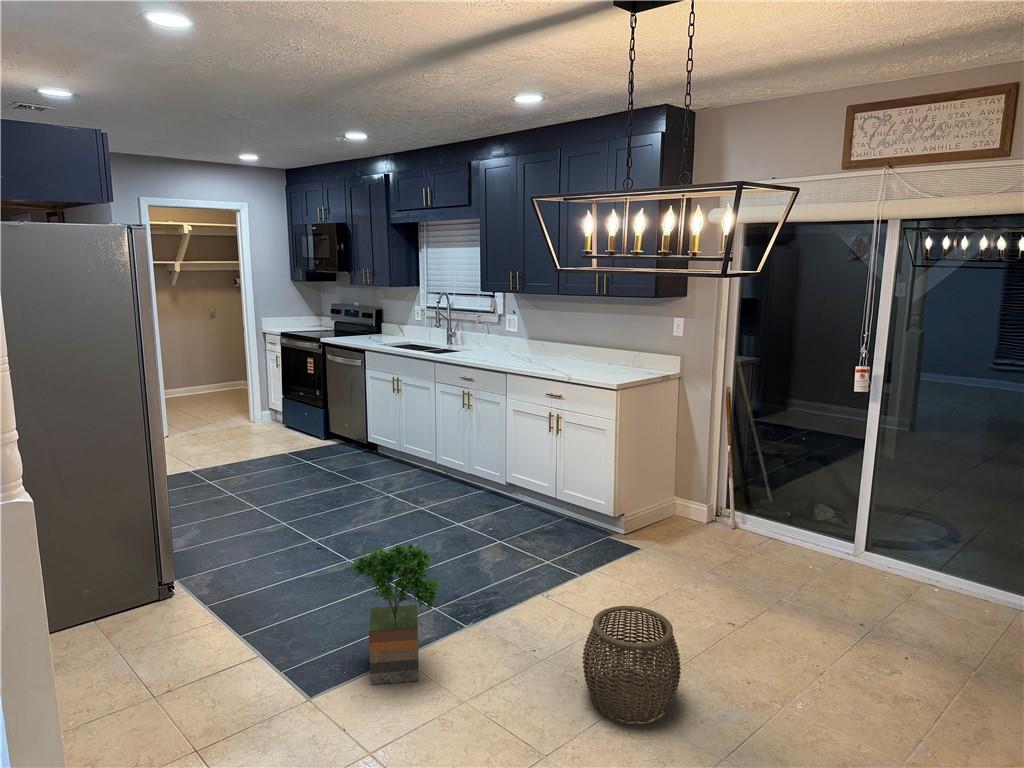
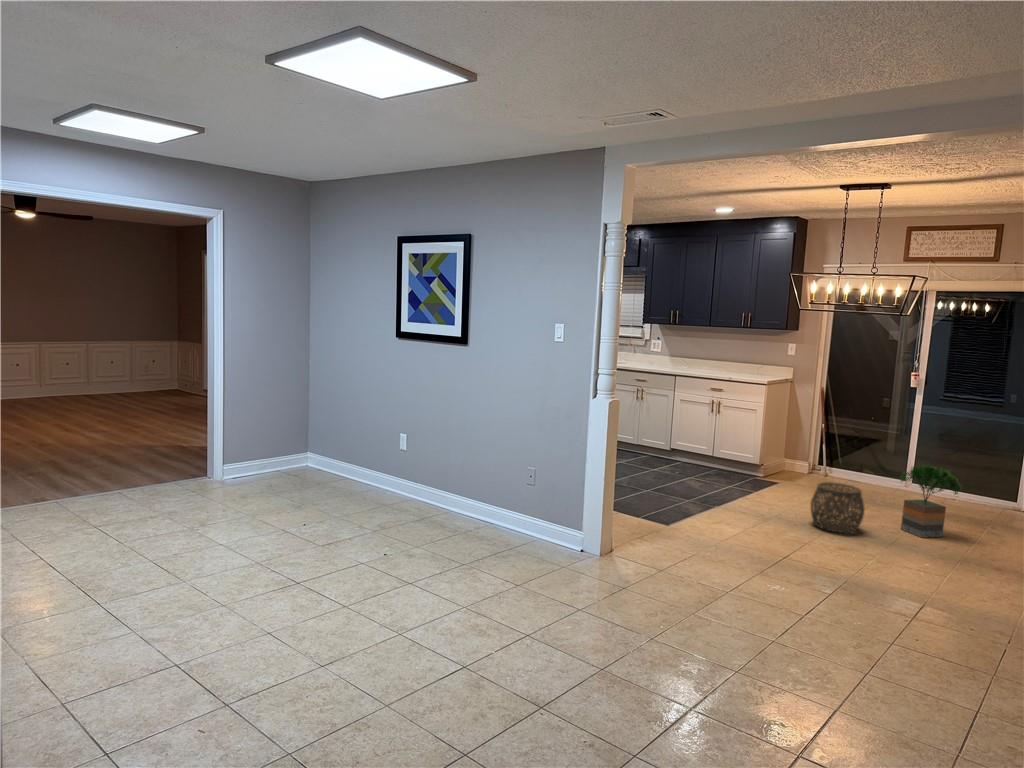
potted tree: present [352,544,440,685] -> present [901,465,962,538]

